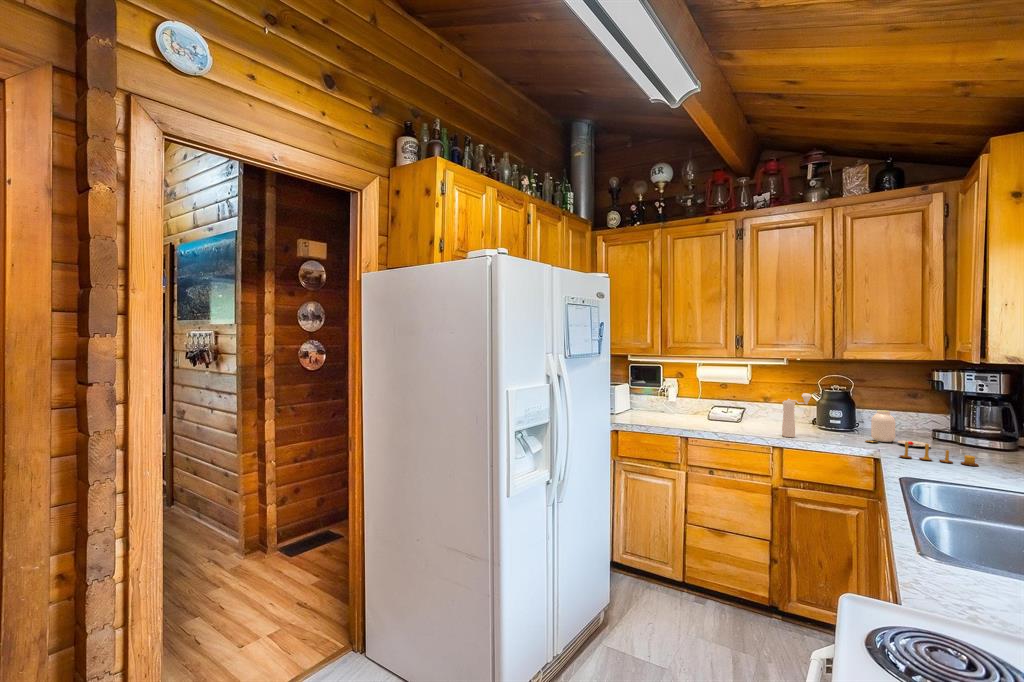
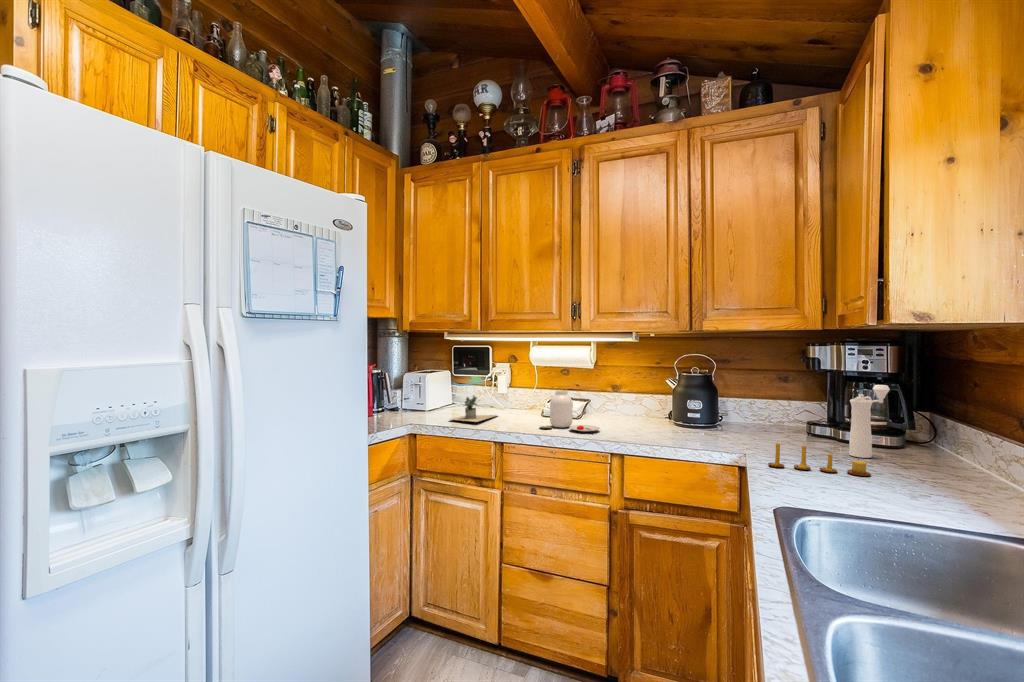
pepper mill: present [782,393,812,437] -> present [849,385,890,458]
potted plant: none [638,402,678,421] -> present [451,396,497,422]
jar: present [865,410,931,447] -> present [539,390,600,432]

